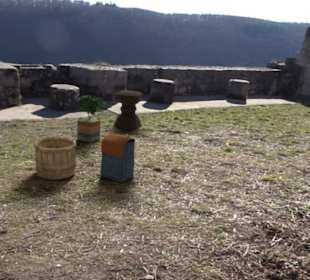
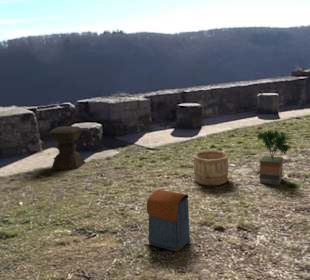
stool: present [113,90,143,130] -> present [49,126,85,170]
potted tree: present [77,95,106,143] -> present [257,131,291,185]
wooden bucket: present [34,137,77,180] -> present [193,150,229,186]

